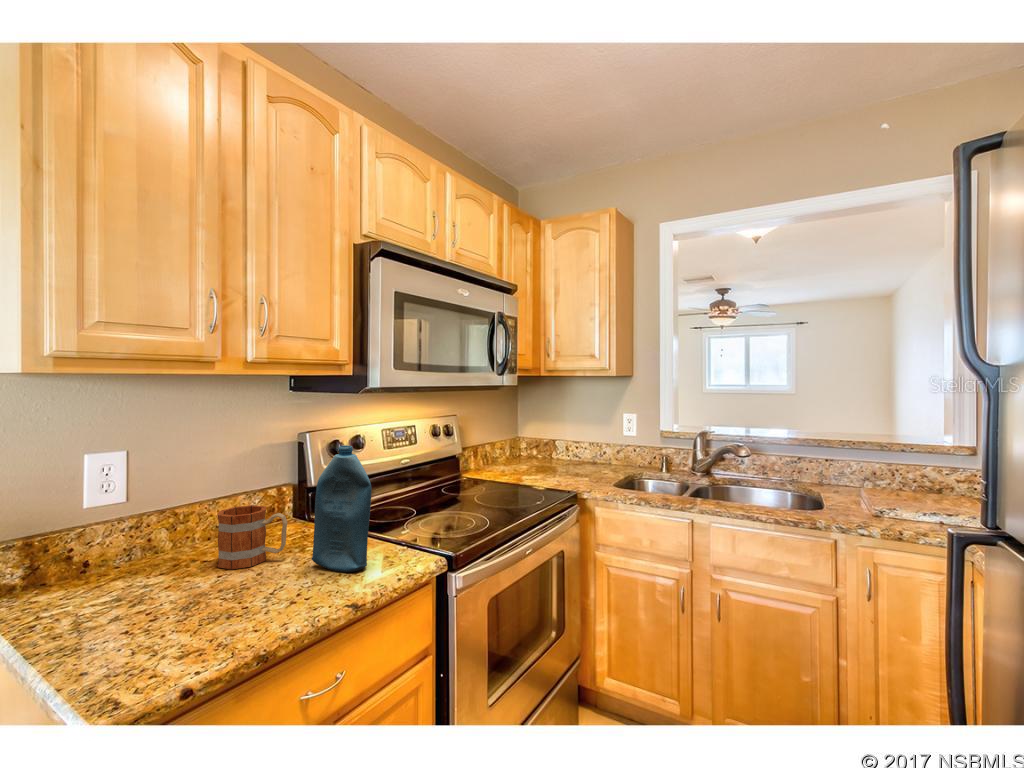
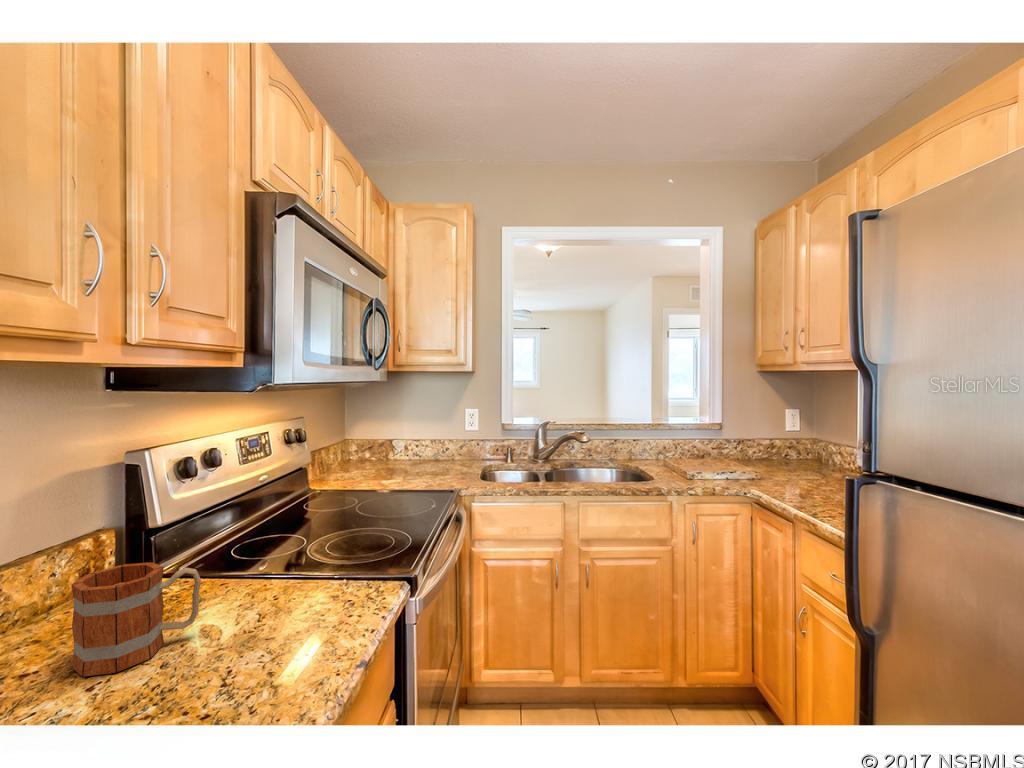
bottle: present [311,445,371,572] -> none [255,458,348,629]

